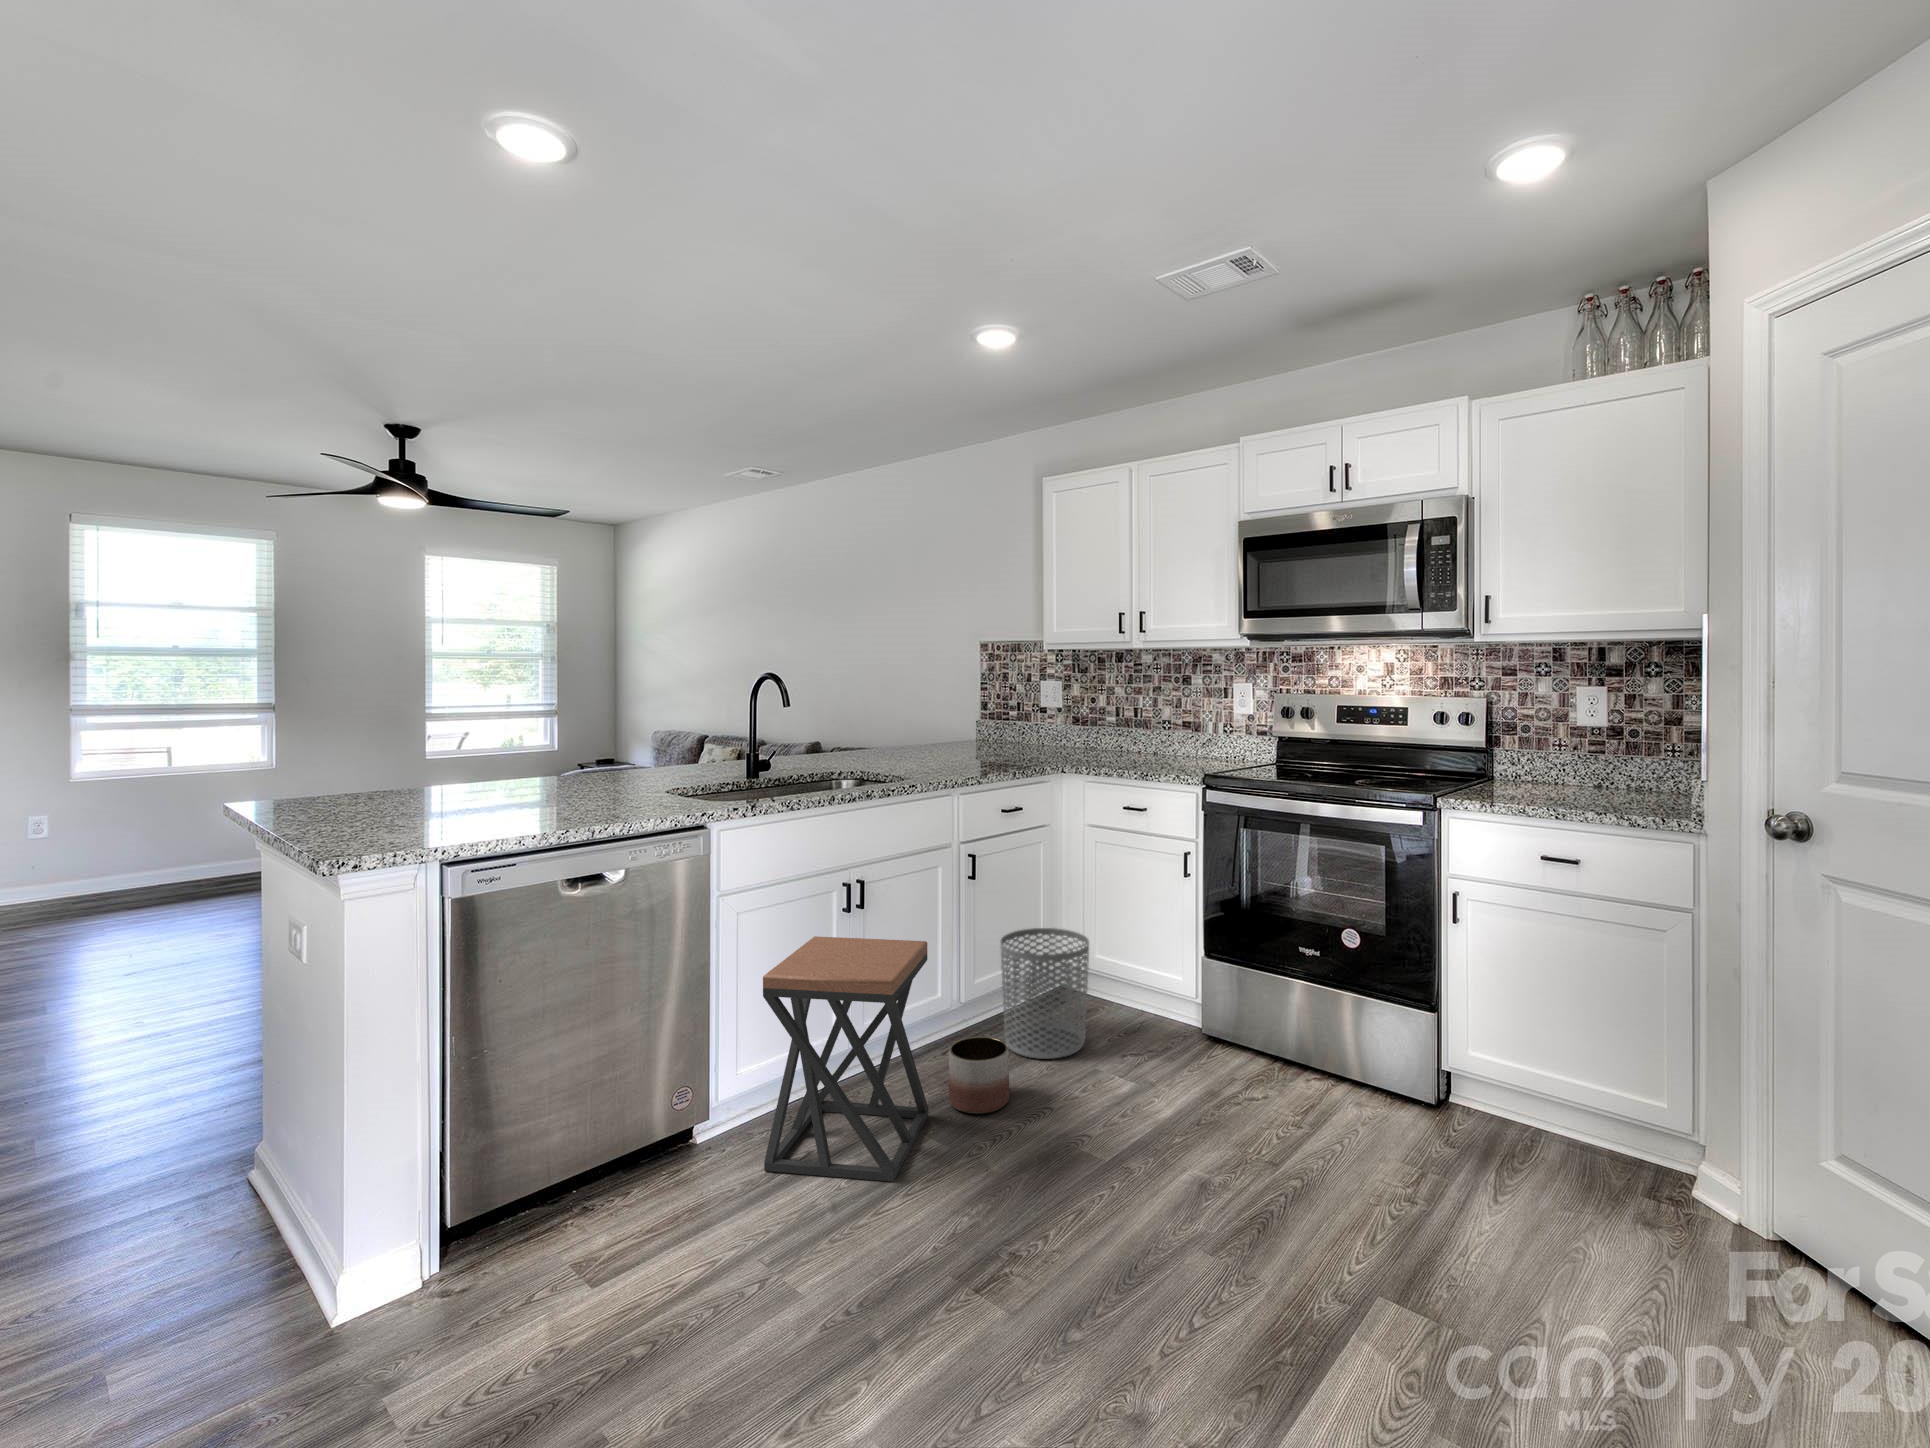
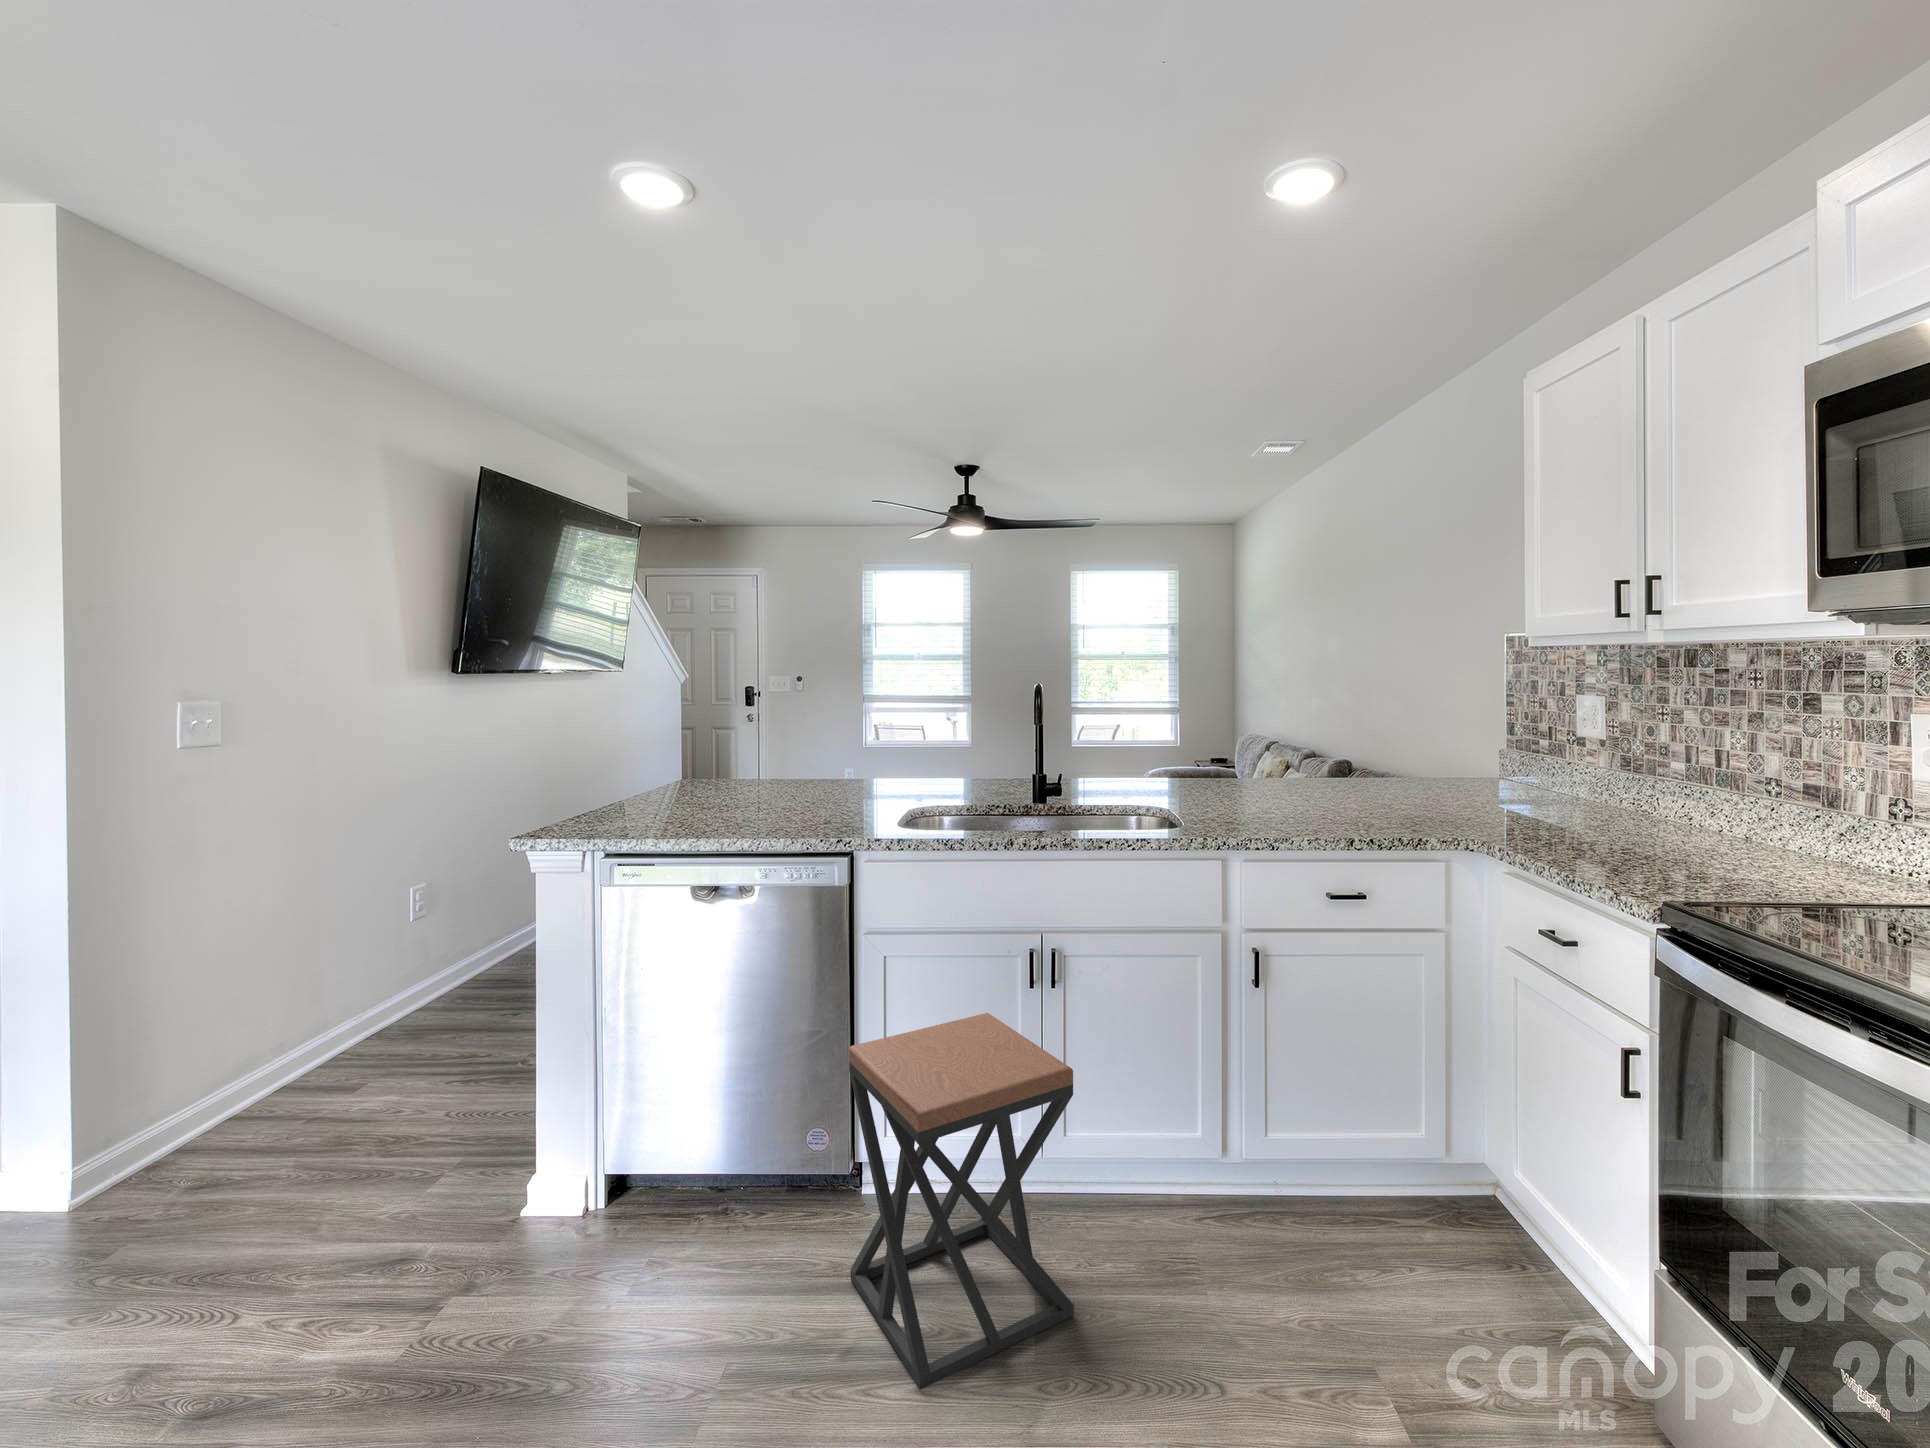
waste bin: present [1000,928,1089,1059] -> none [1284,1090,1439,1338]
planter: present [949,1037,1009,1114] -> none [1108,1227,1200,1366]

